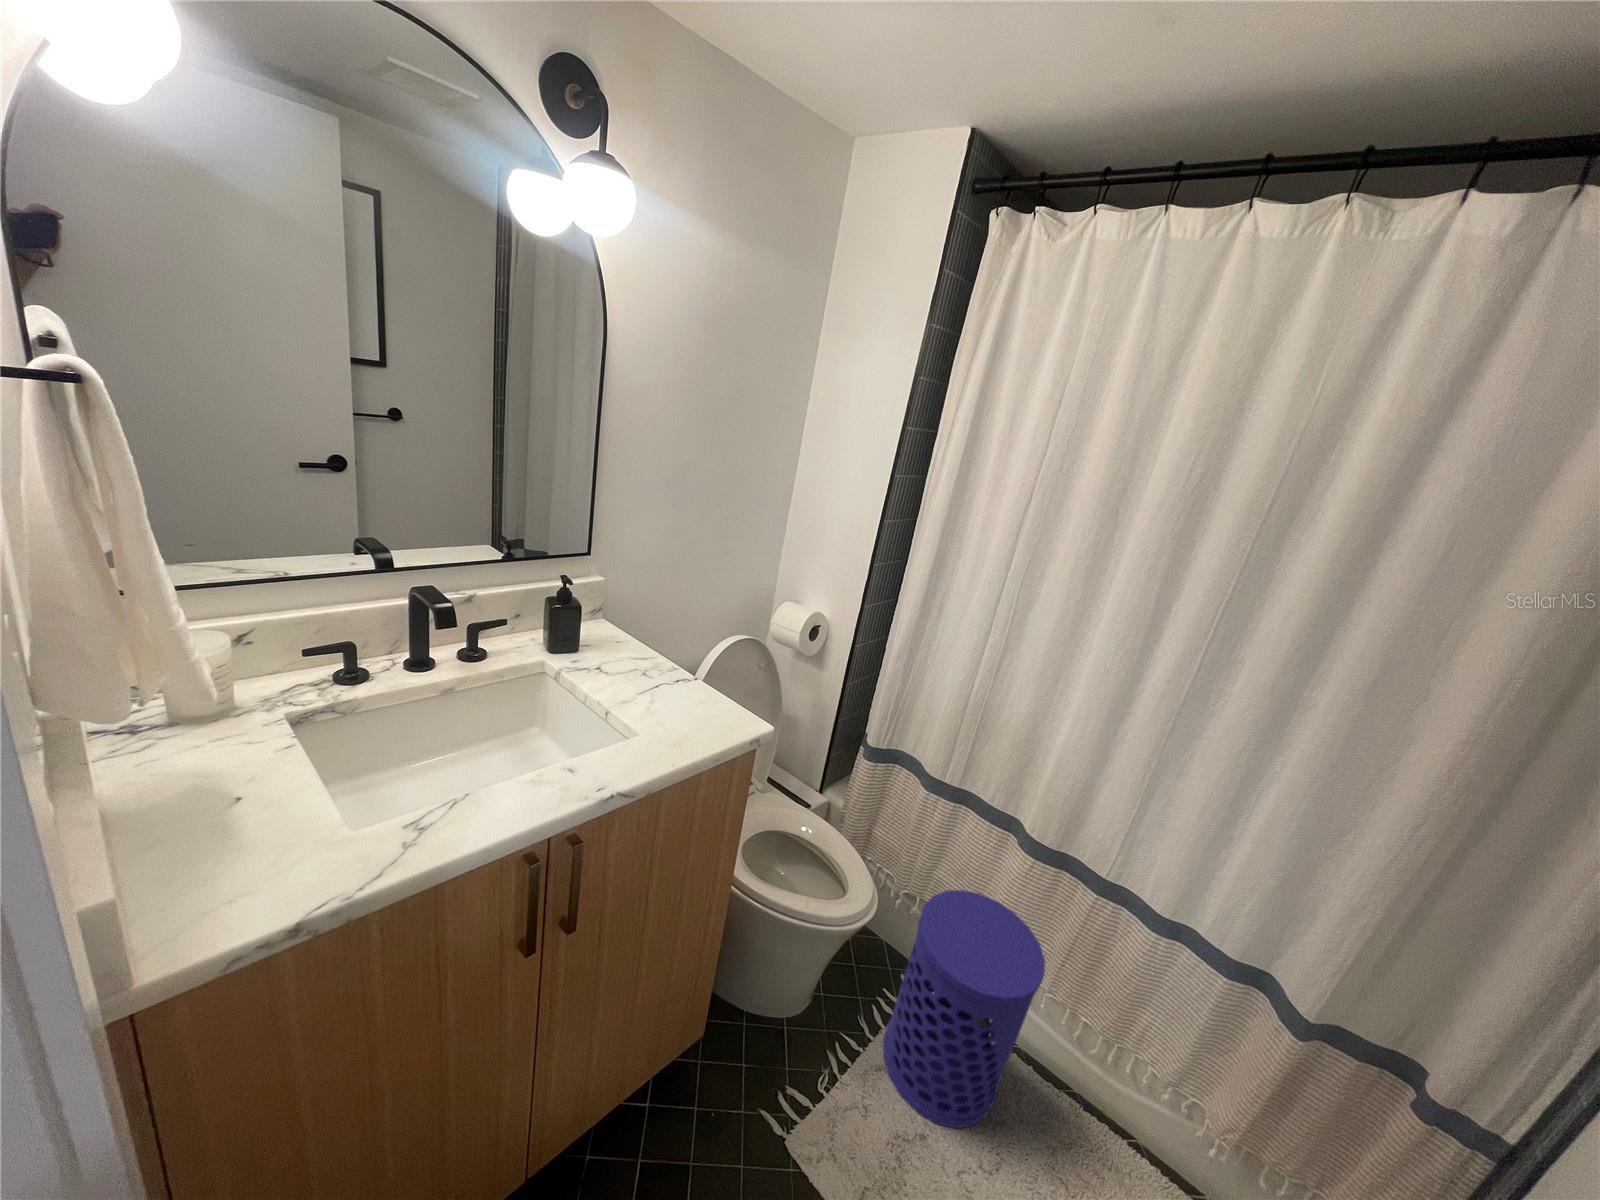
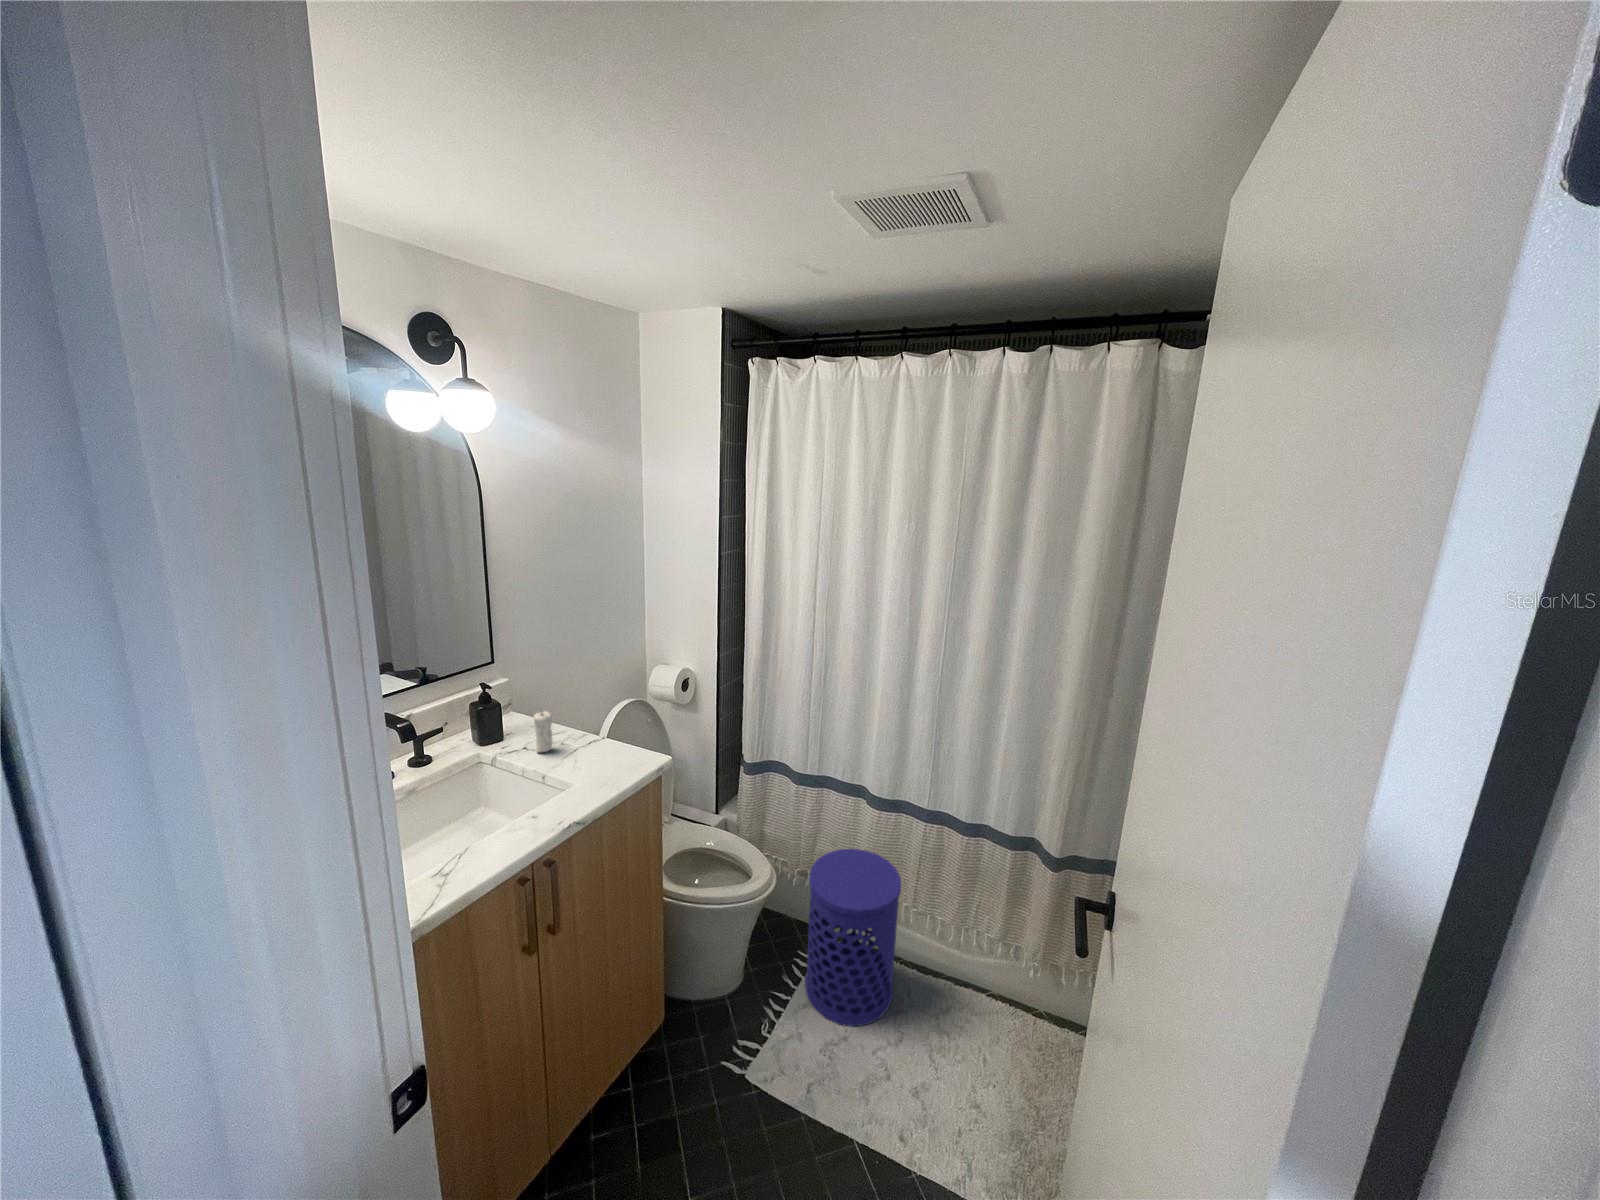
candle: none [612,620,637,680] -> present [534,711,553,752]

